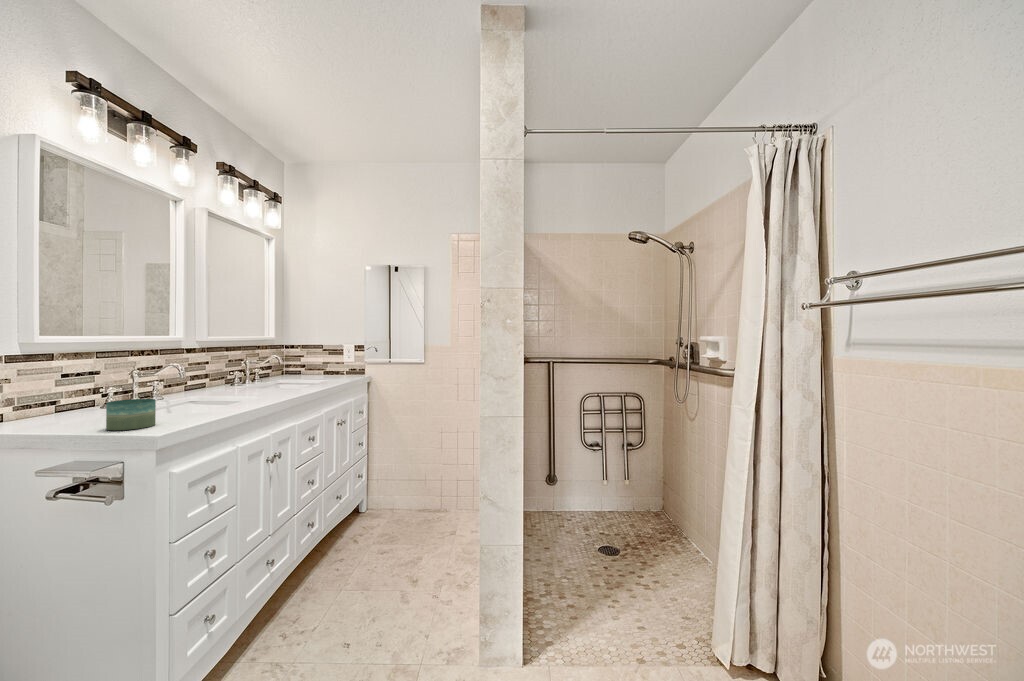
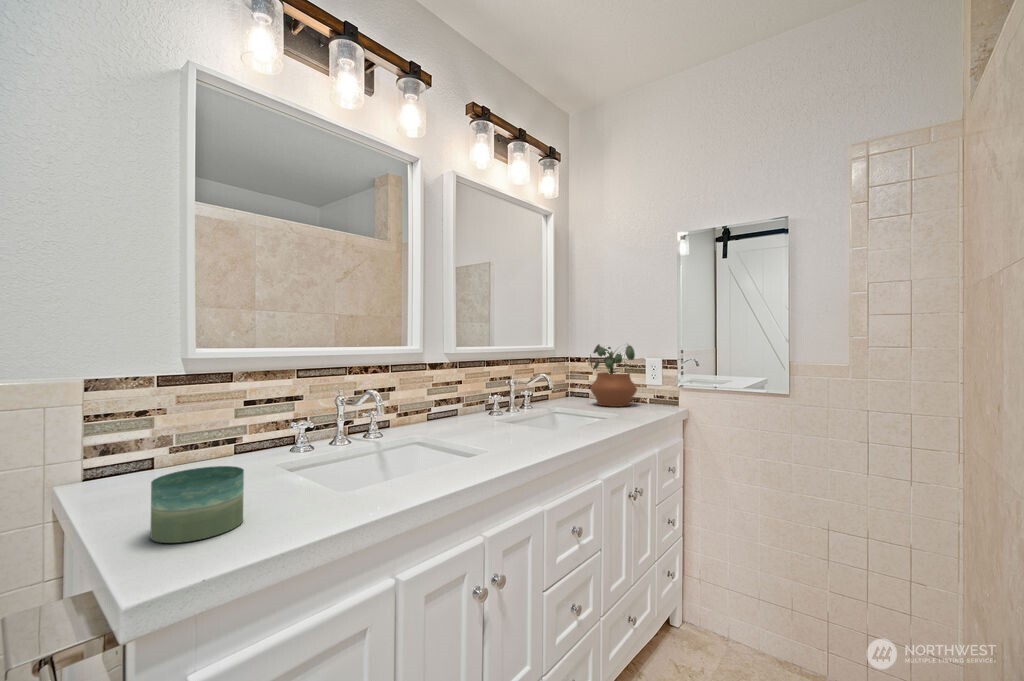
potted plant: none [303,335,337,378] -> present [590,344,637,407]

